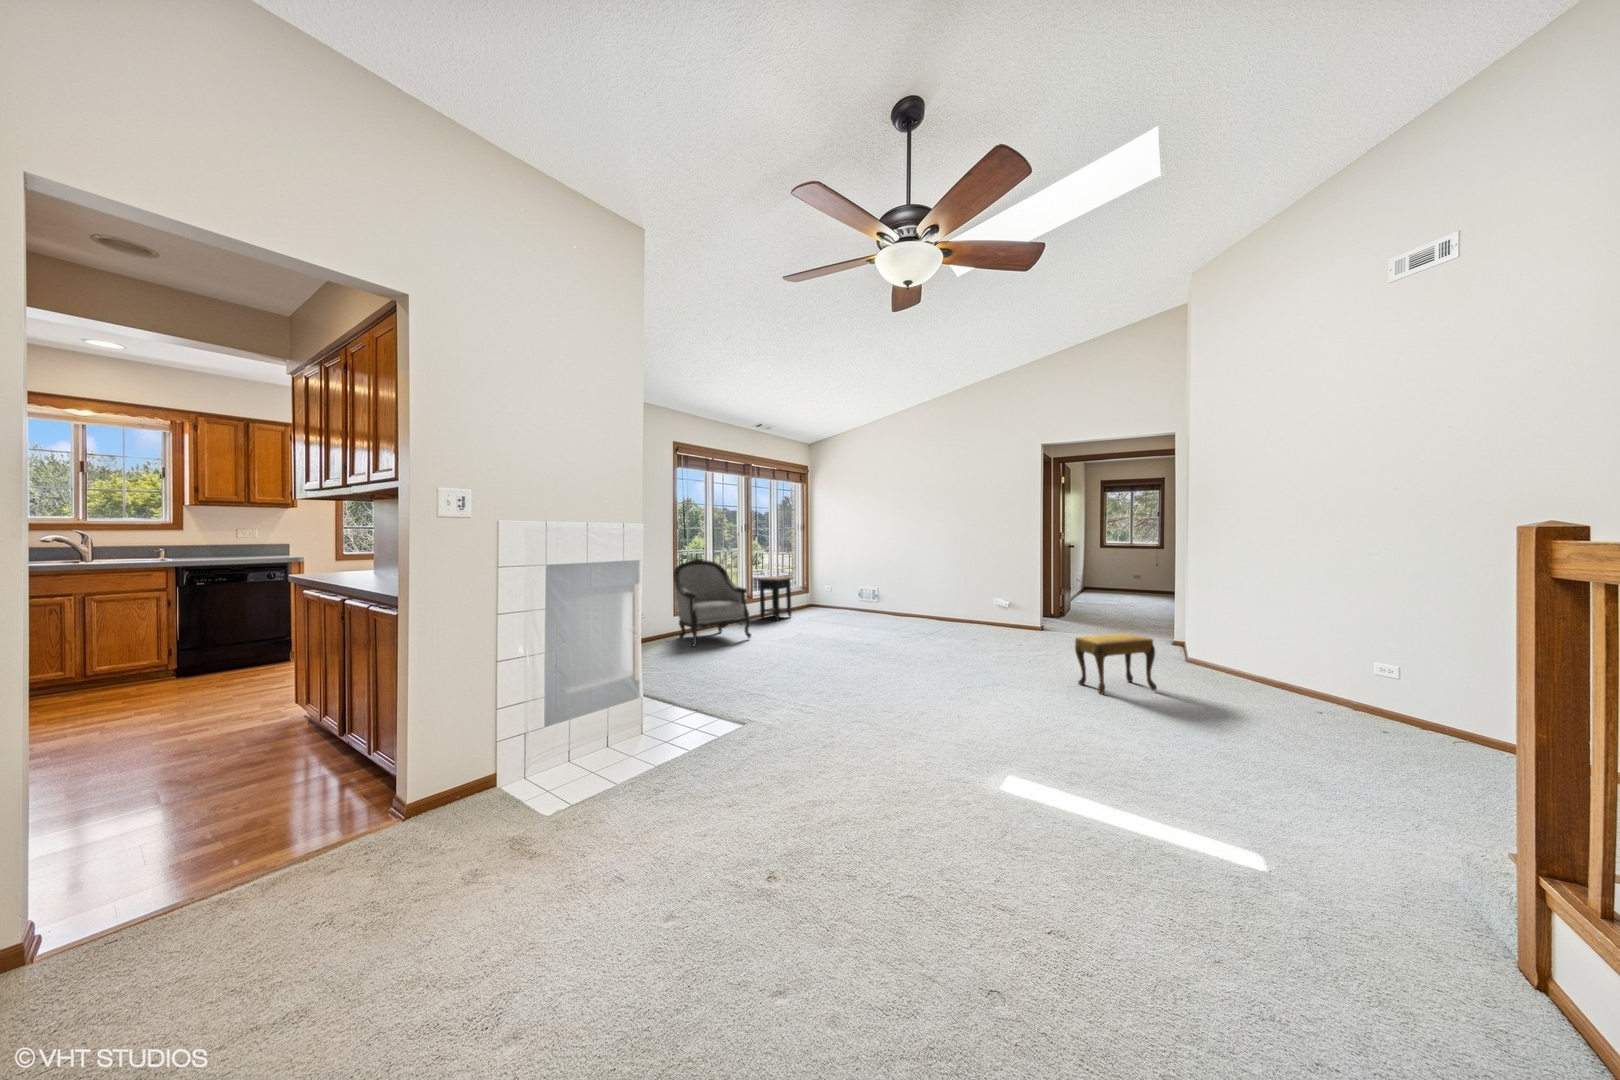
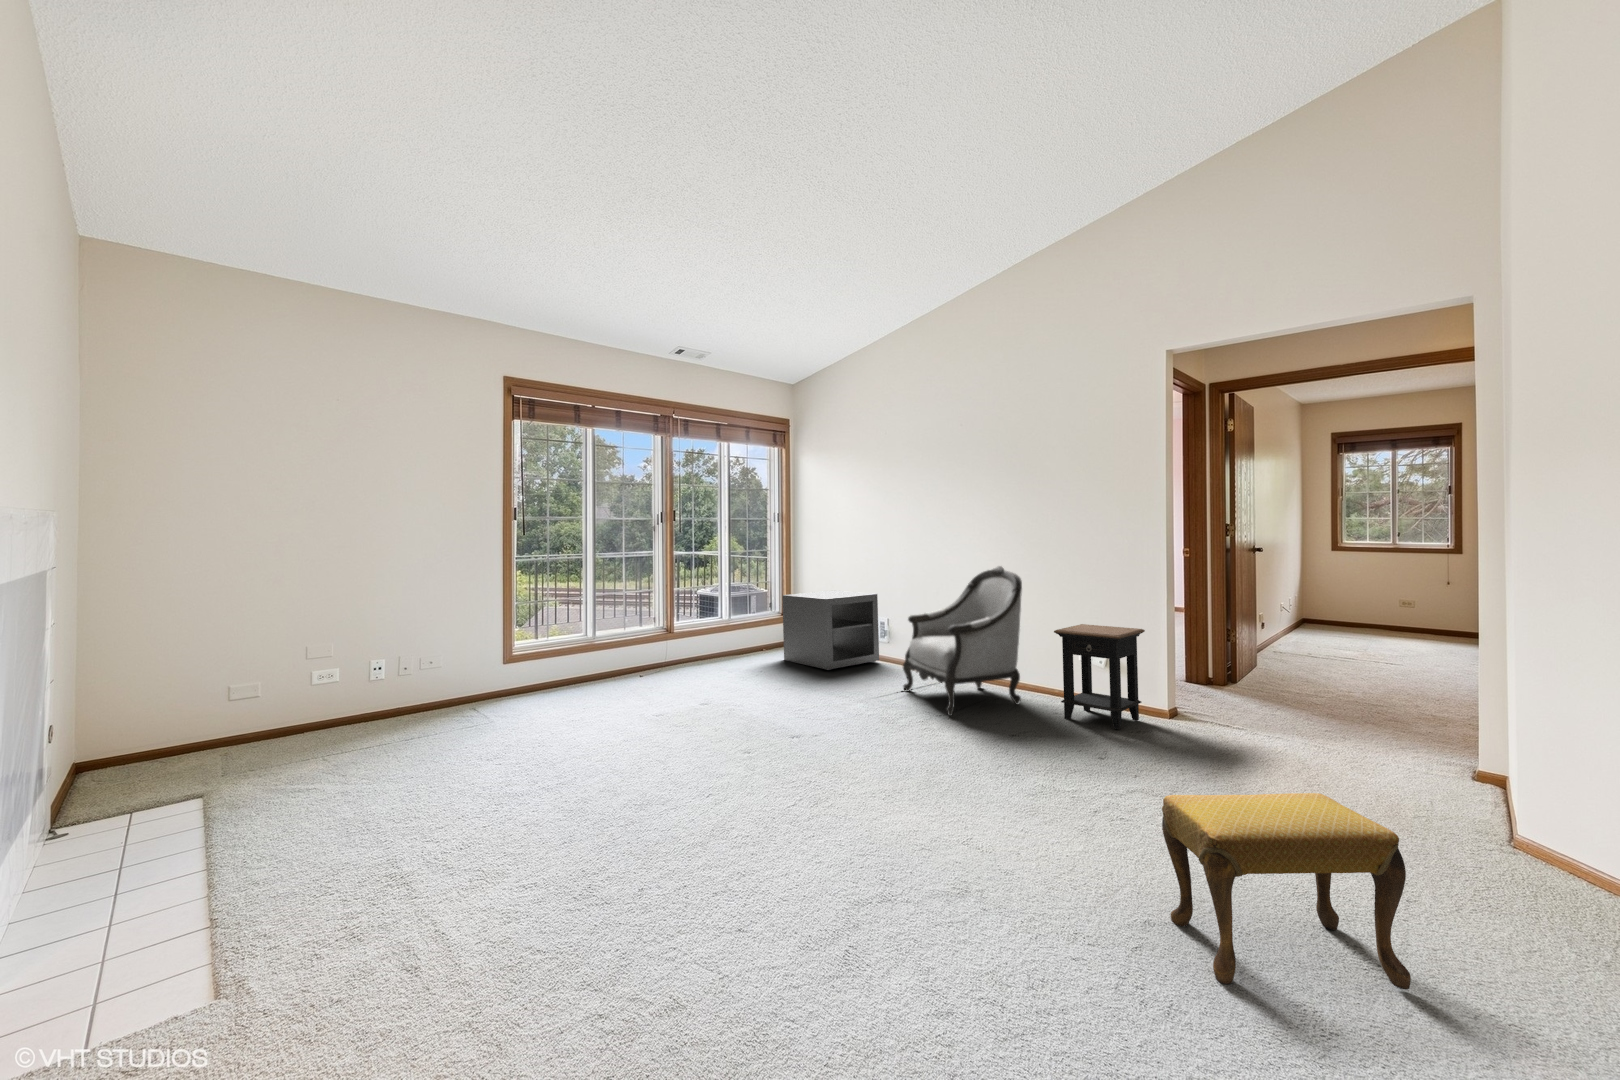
armchair: present [674,558,751,646] -> present [903,566,1022,716]
storage cabinet: none [815,573,874,619] -> present [782,591,879,670]
side table: present [757,577,793,620] -> present [1054,624,1145,730]

